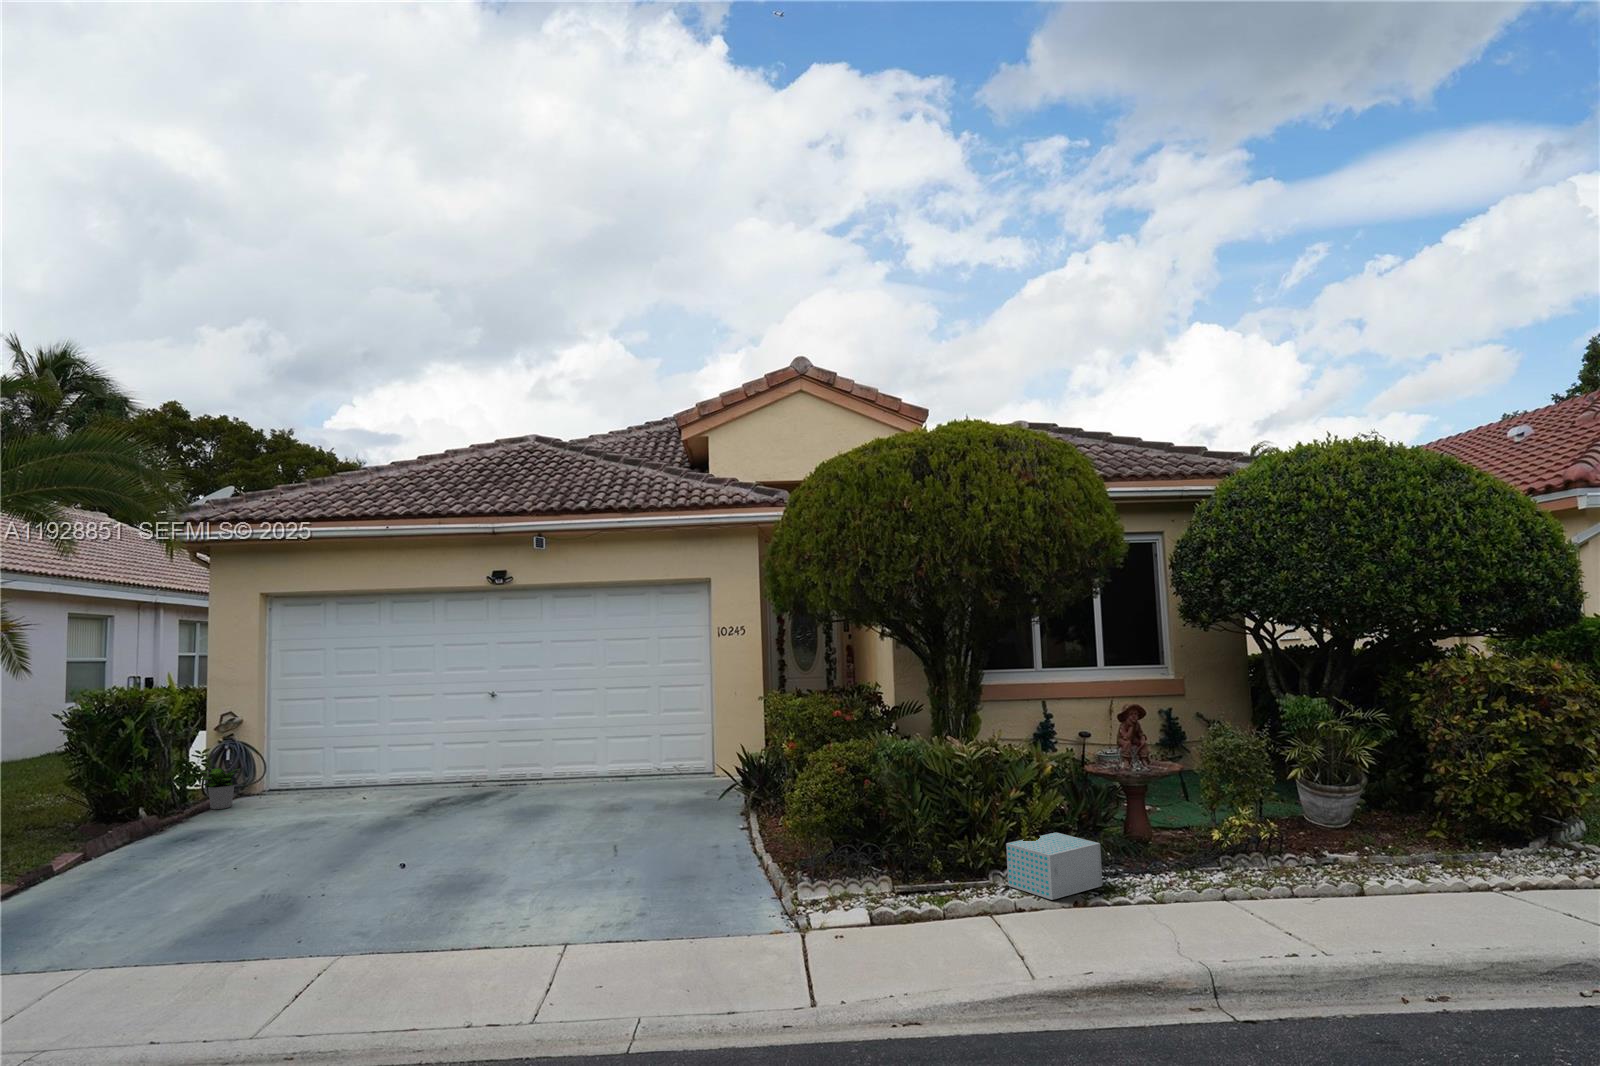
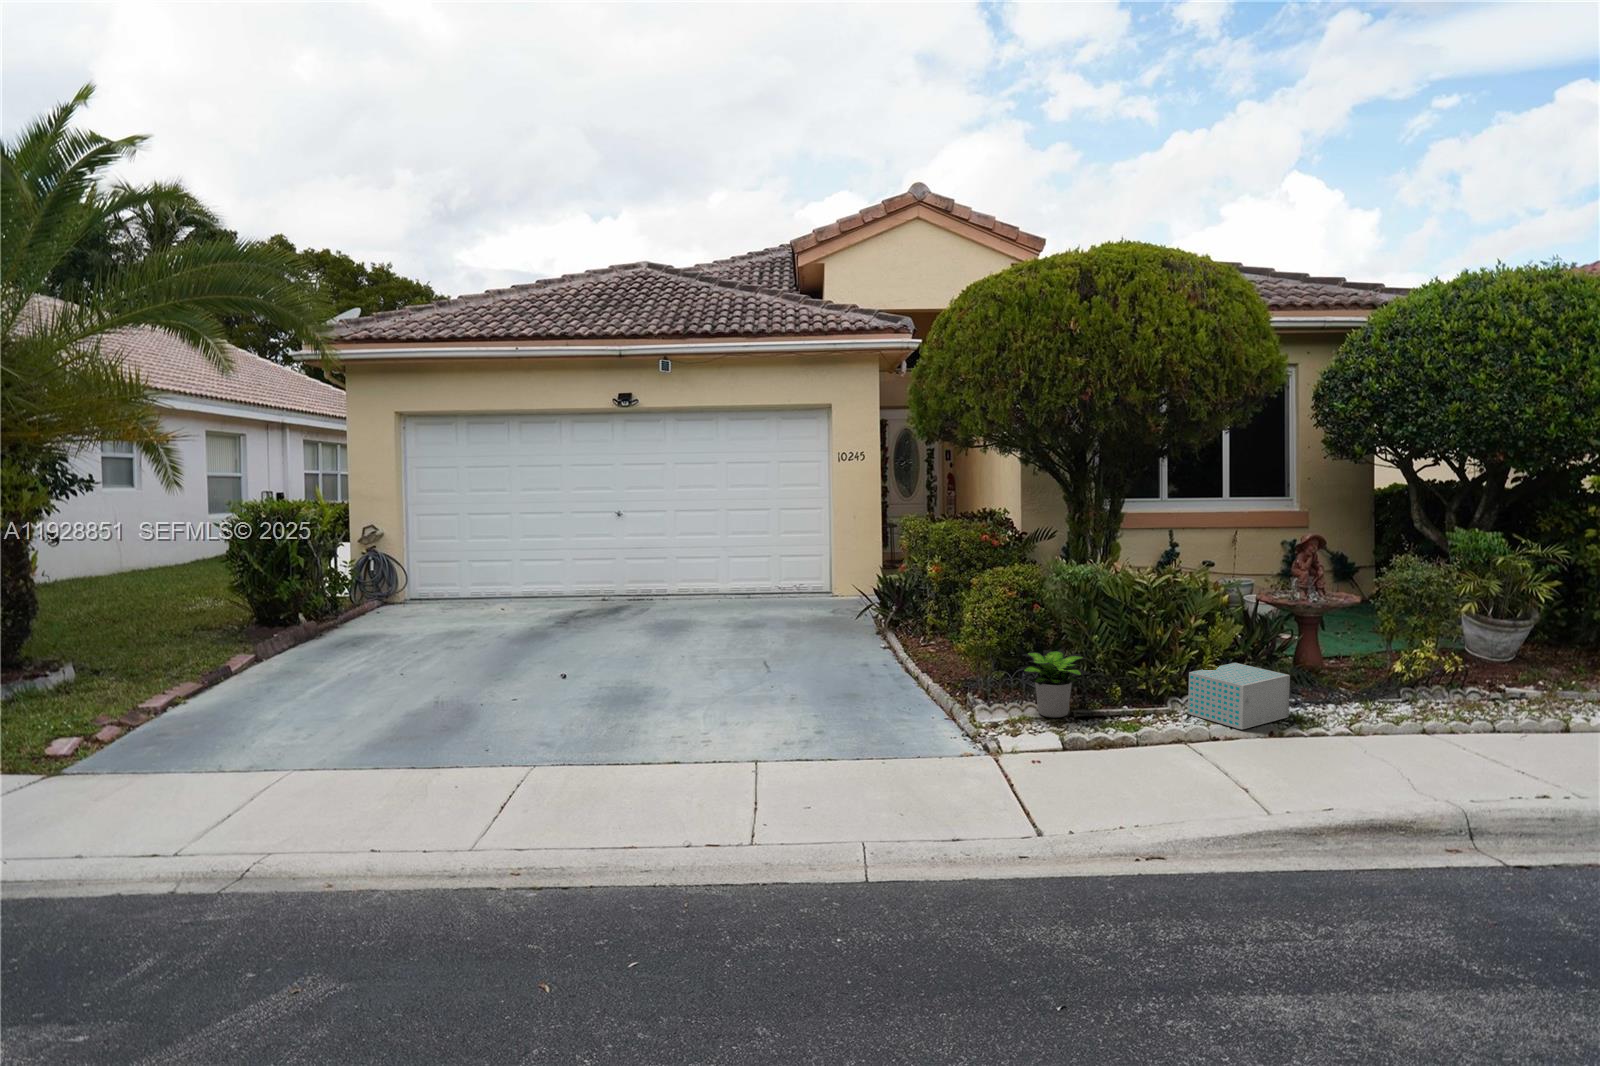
potted plant: present [200,767,243,809] -> present [1021,650,1090,718]

